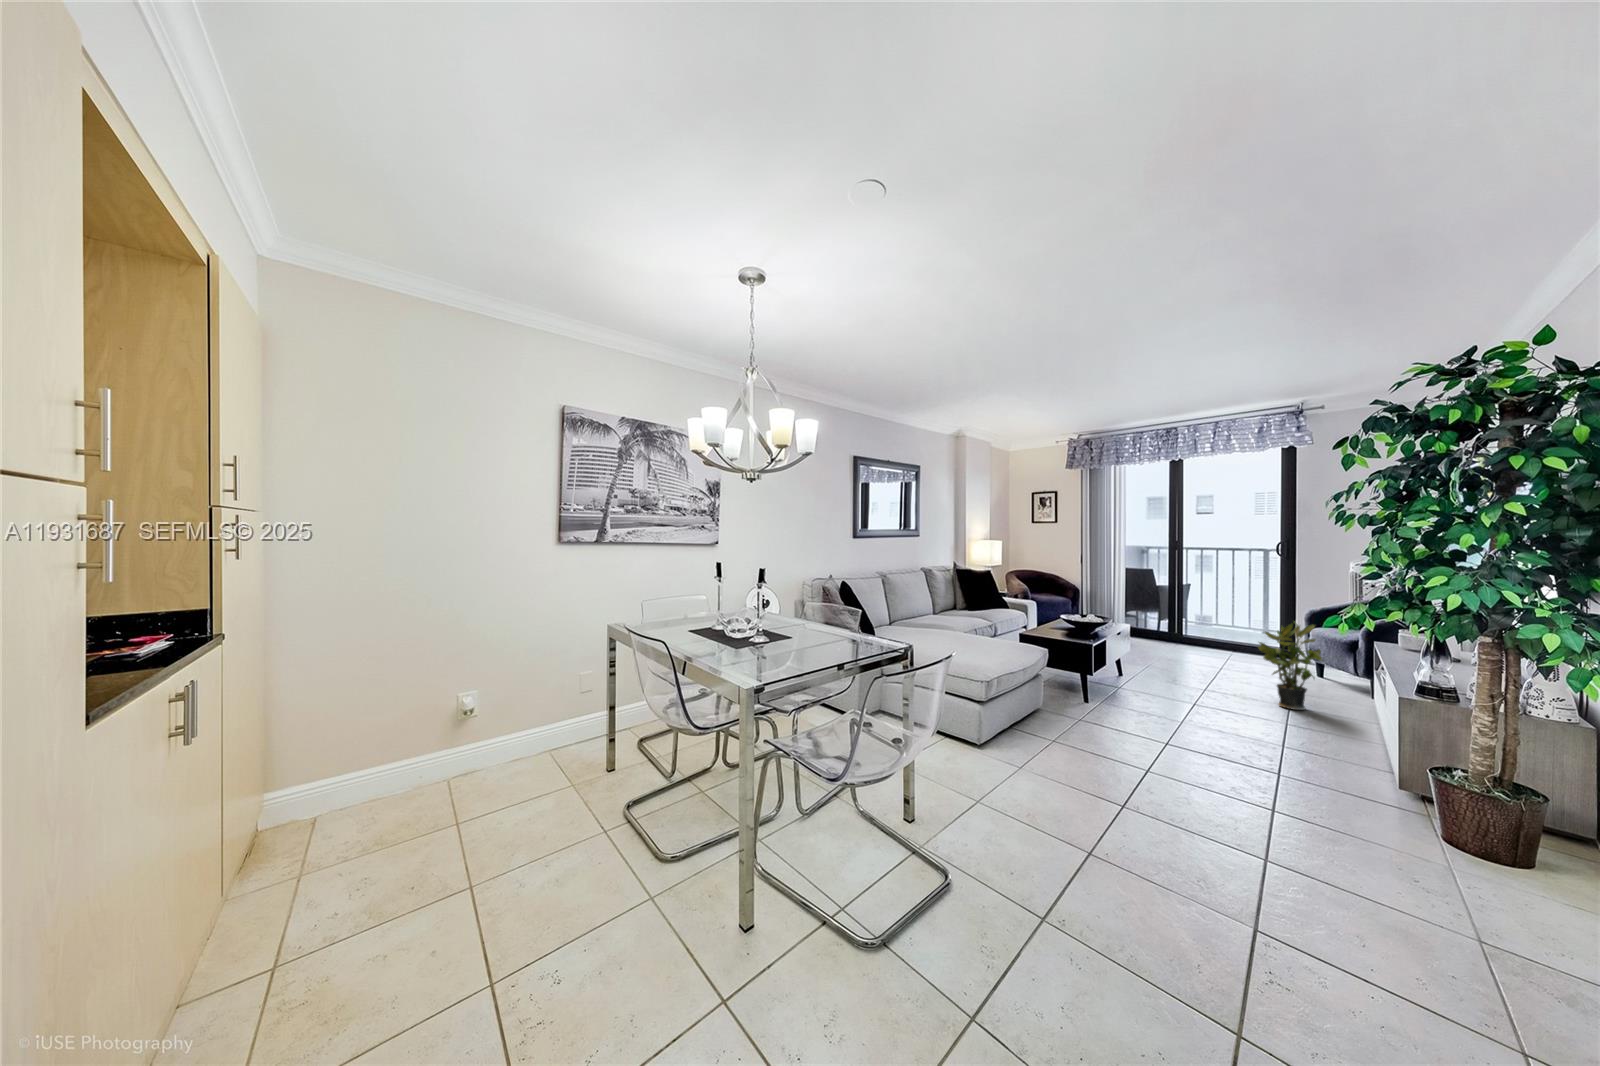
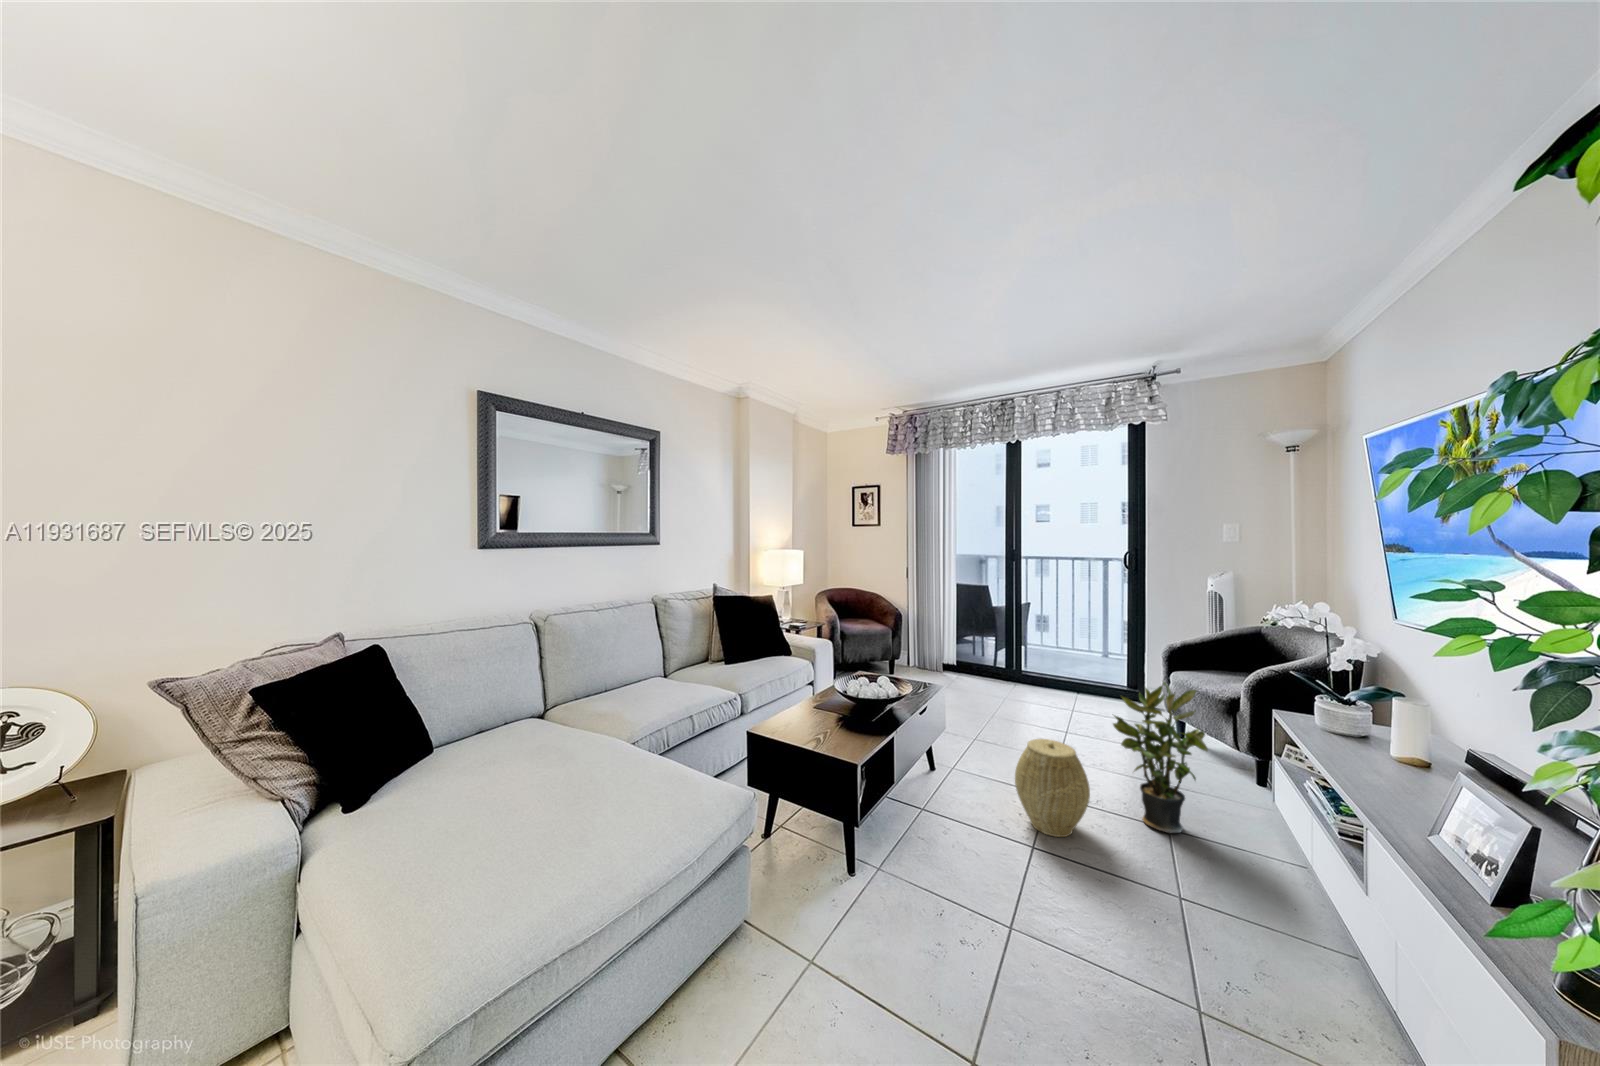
woven basket: none [1190,654,1241,707] -> present [1015,739,1090,837]

